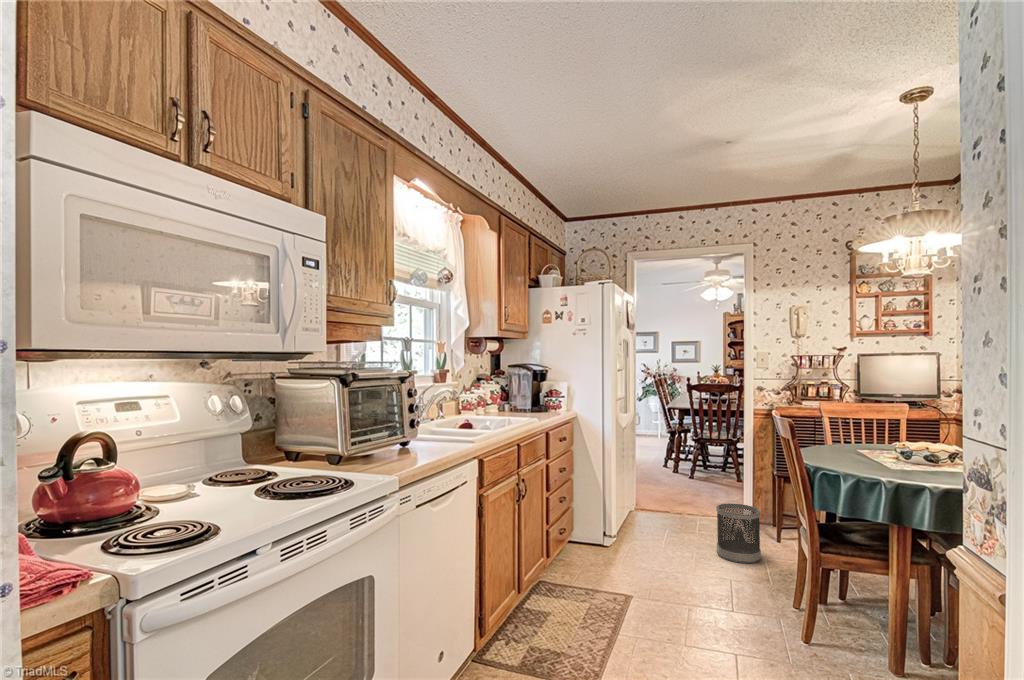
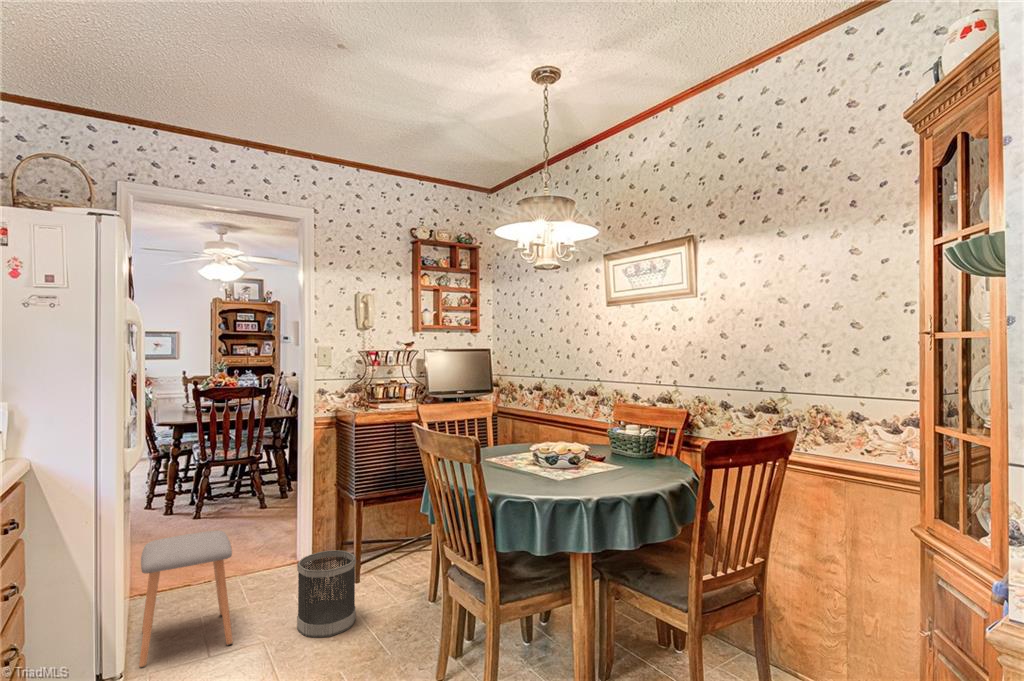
stool: none [624,470,679,545] -> present [139,531,233,668]

